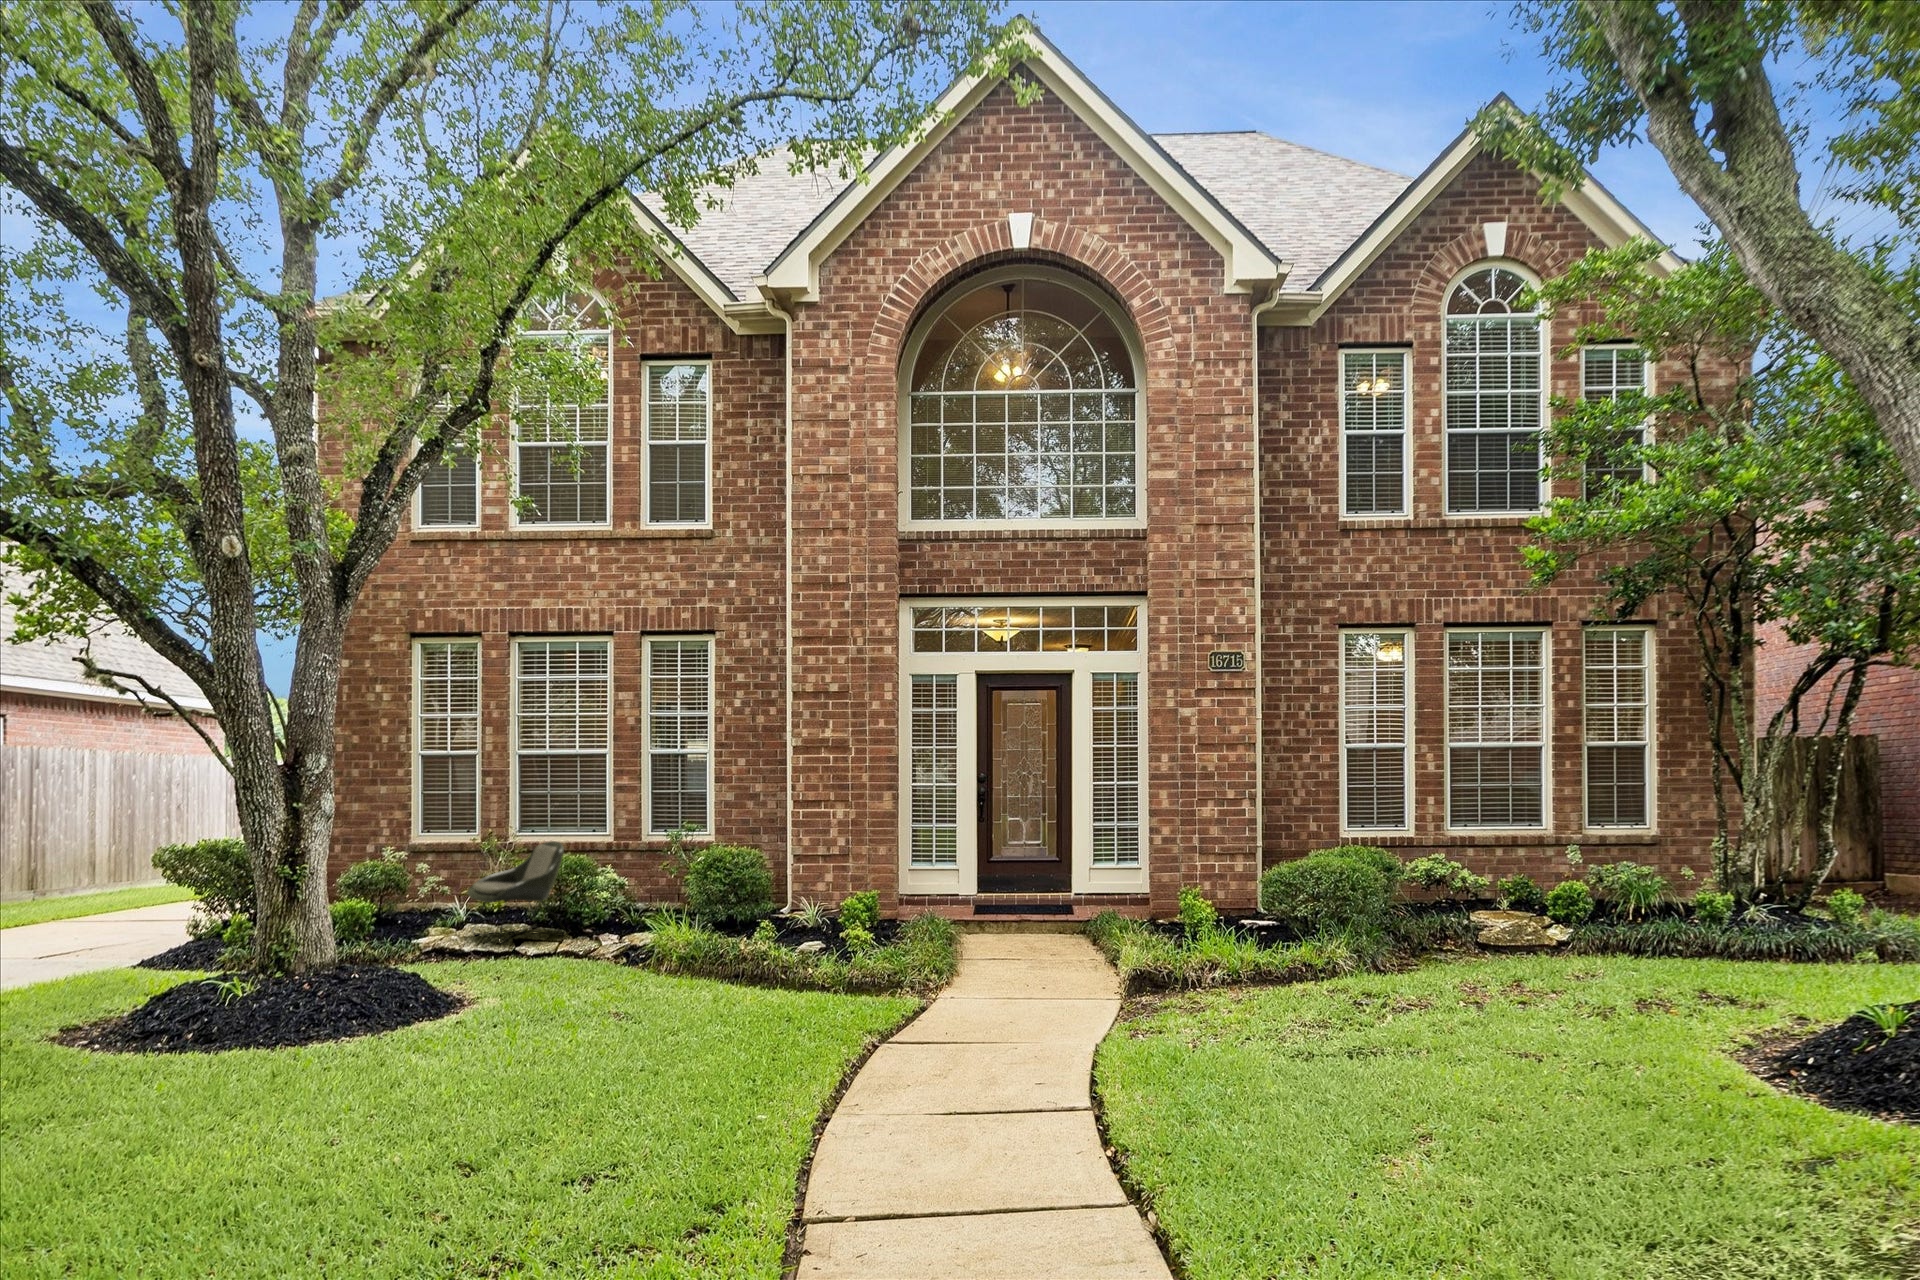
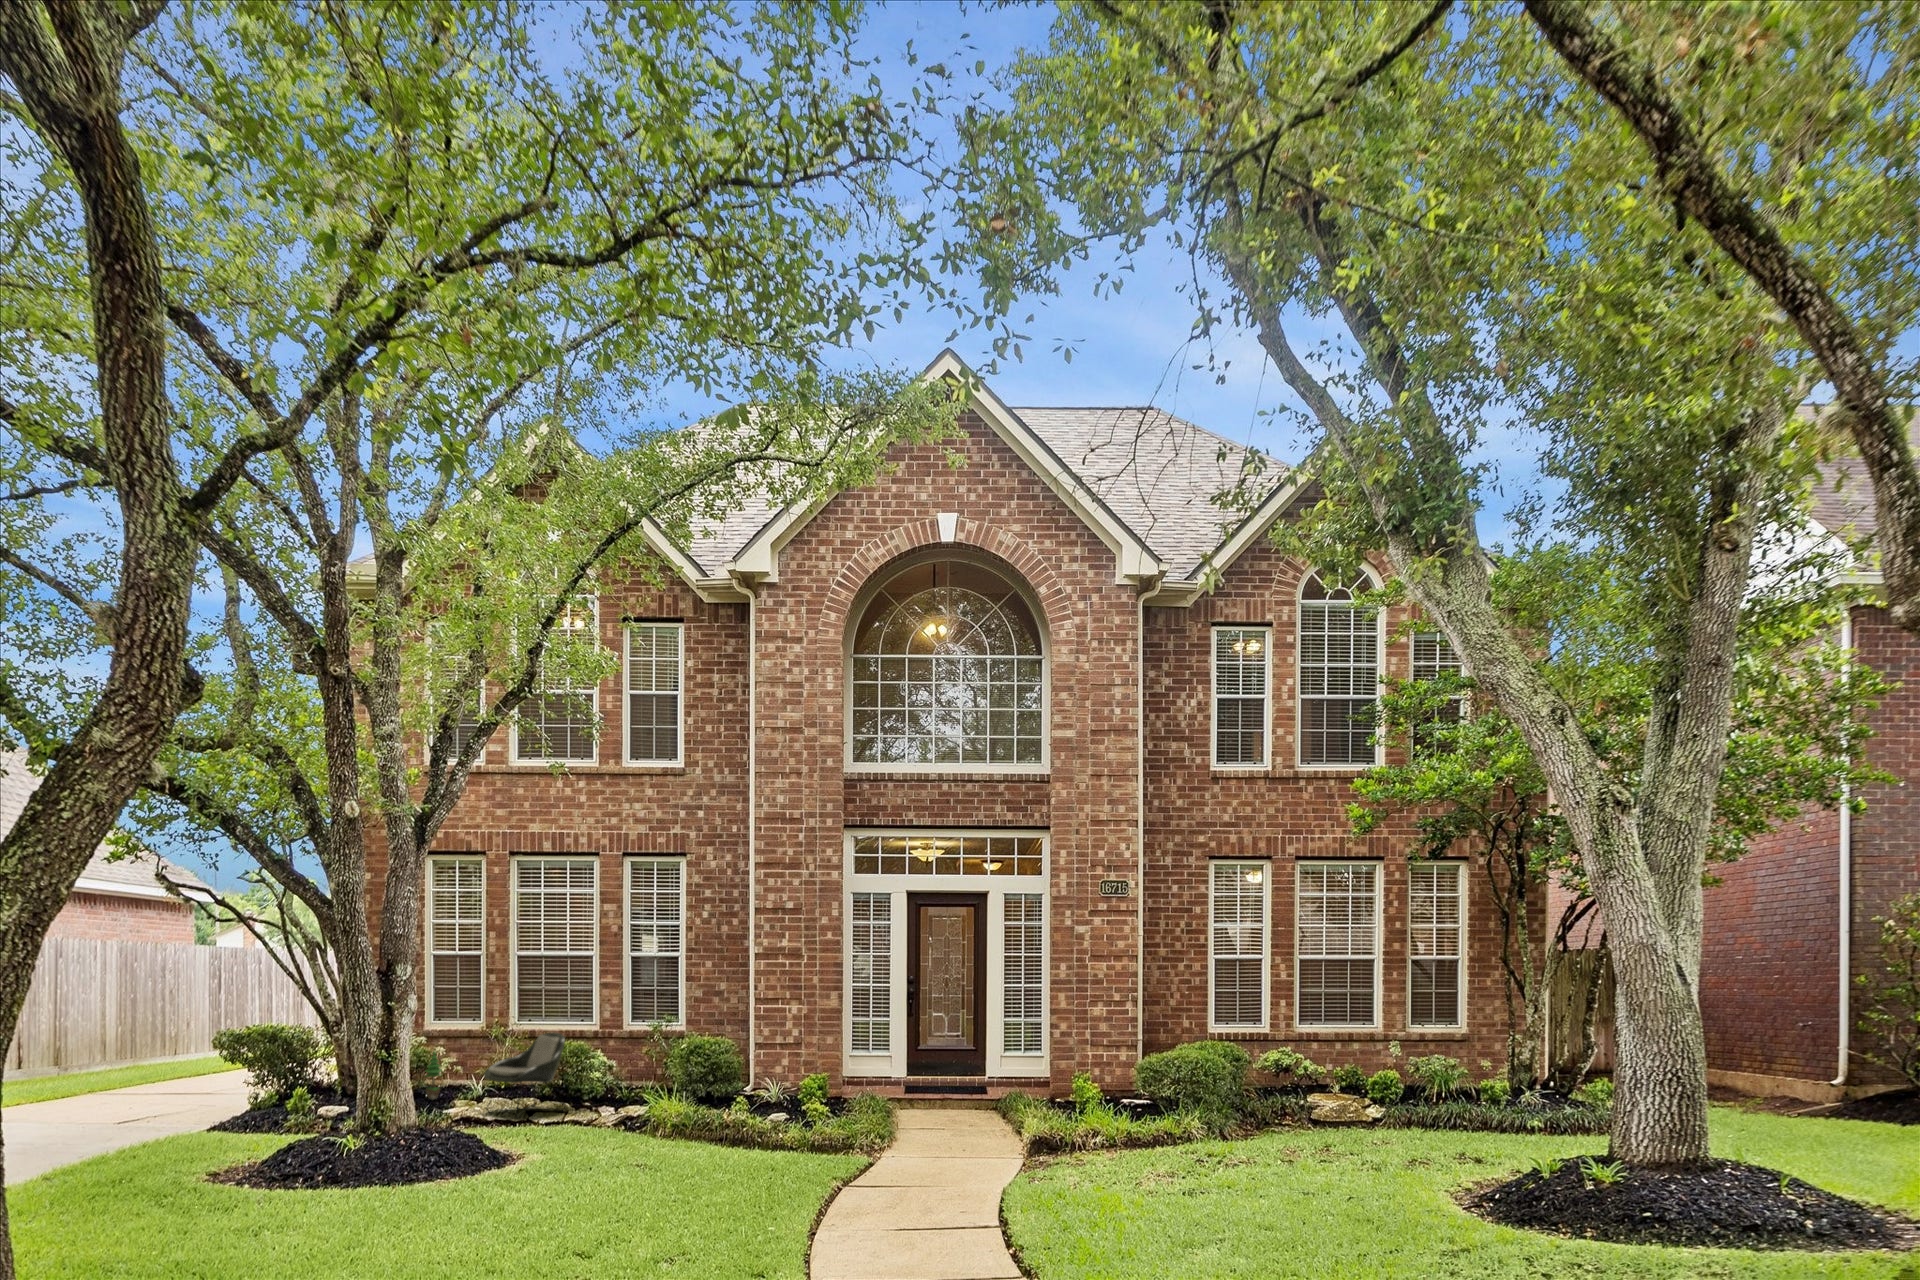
potted tree: none [417,862,440,920] -> present [426,1051,441,1100]

